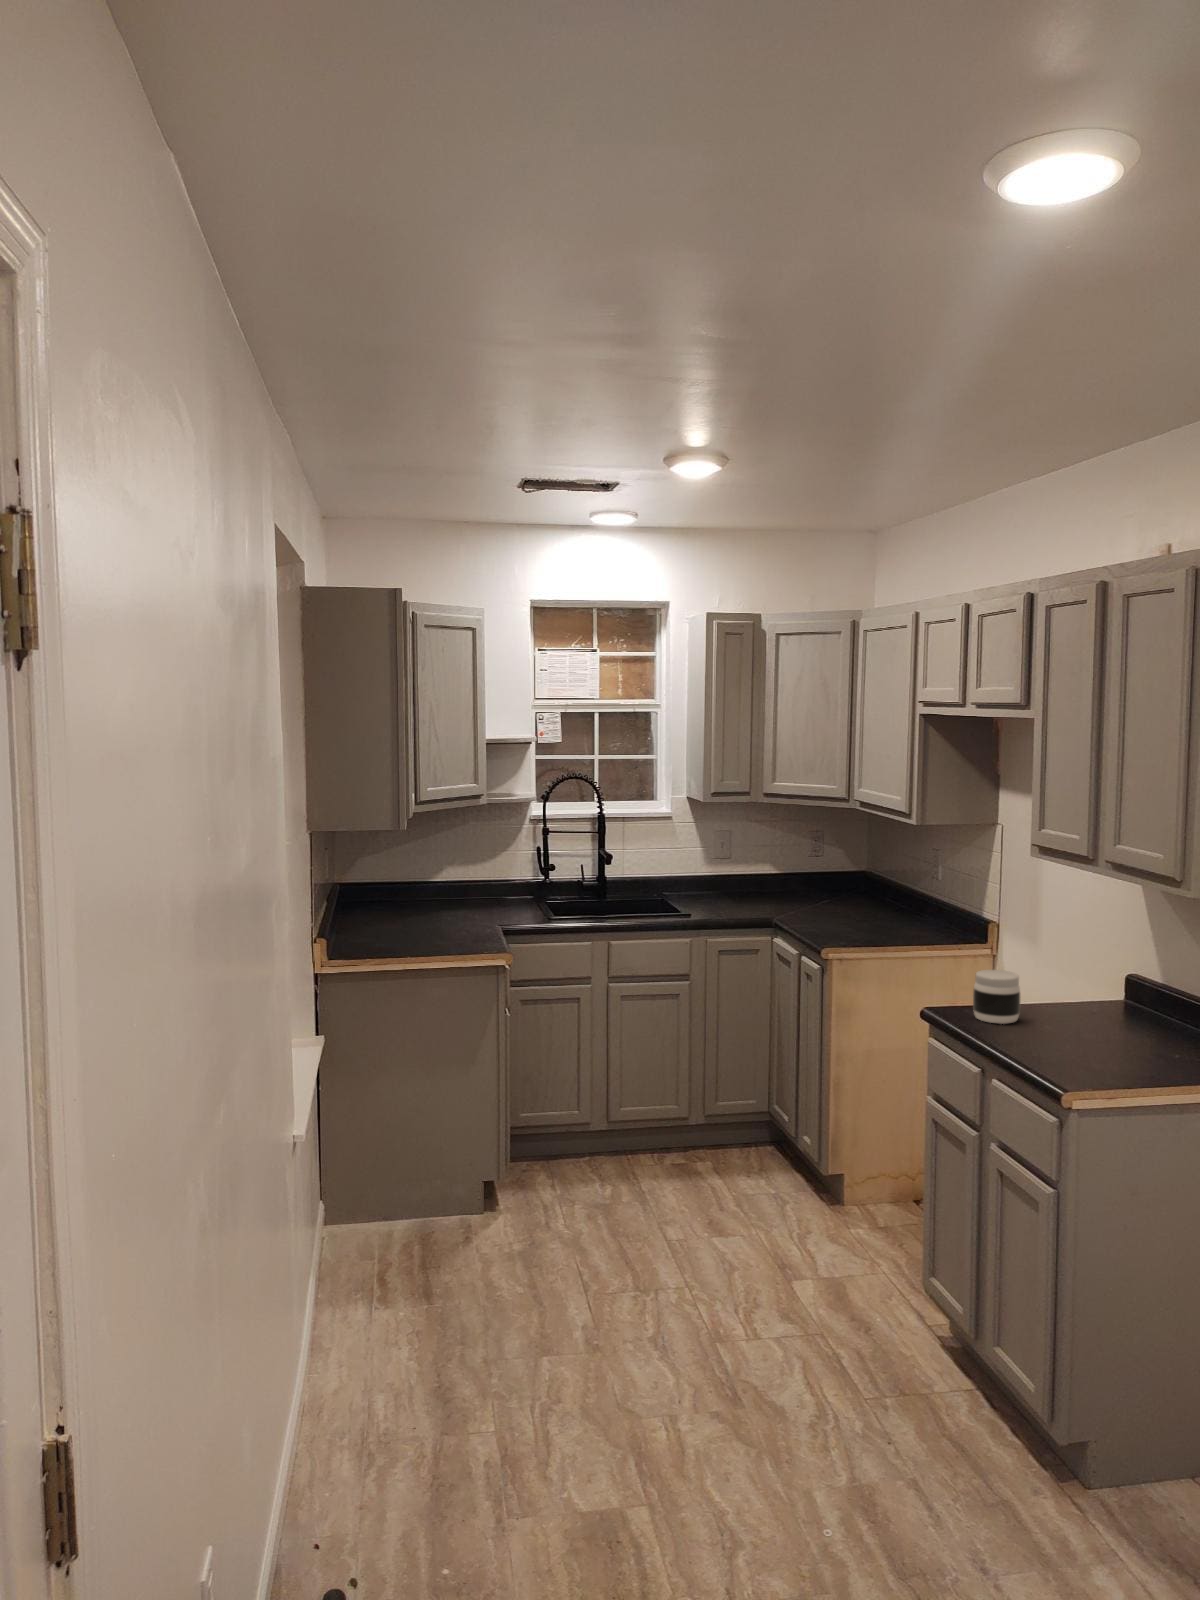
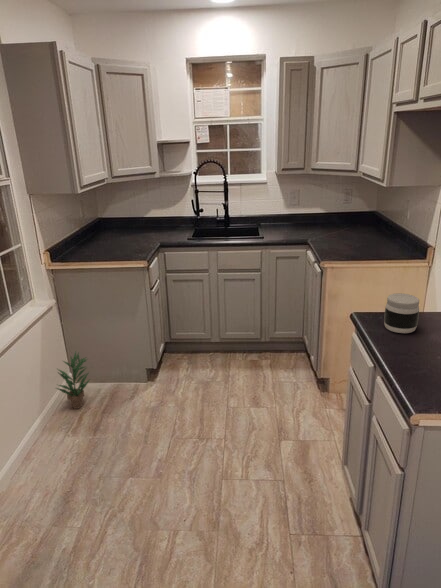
potted plant: none [330,1136,398,1265] -> present [57,352,89,409]

